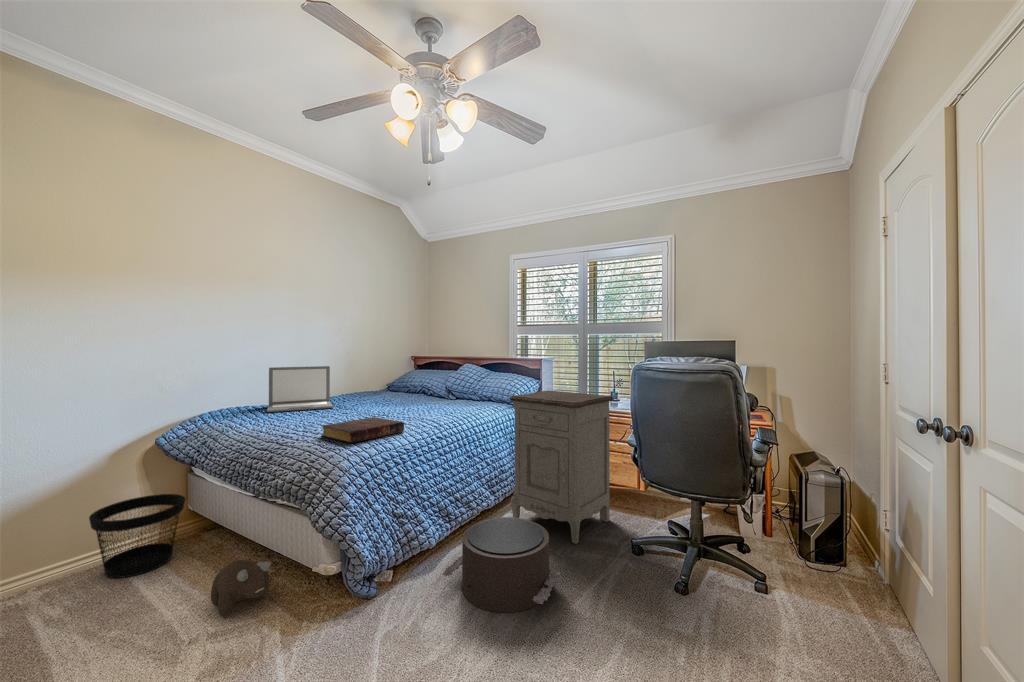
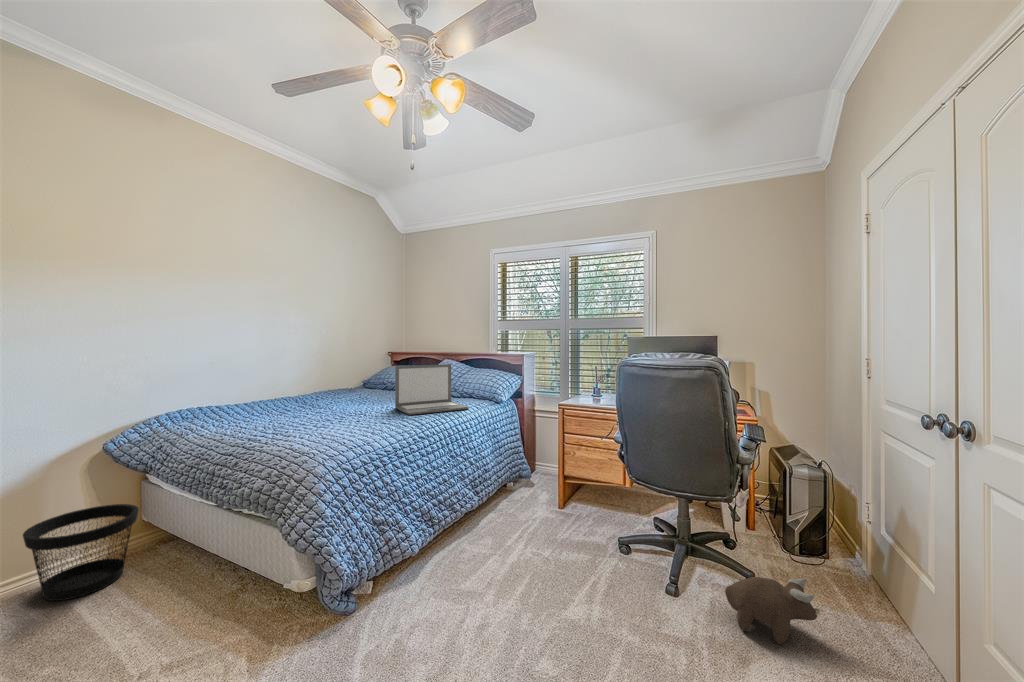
laptop: present [267,366,333,412] -> present [395,364,468,415]
nightstand: present [509,390,614,544] -> none [493,387,599,544]
book: present [321,417,404,443] -> none [293,417,384,447]
pouf: present [443,517,560,612] -> none [426,520,550,623]
plush toy: present [211,560,271,617] -> present [725,577,820,644]

